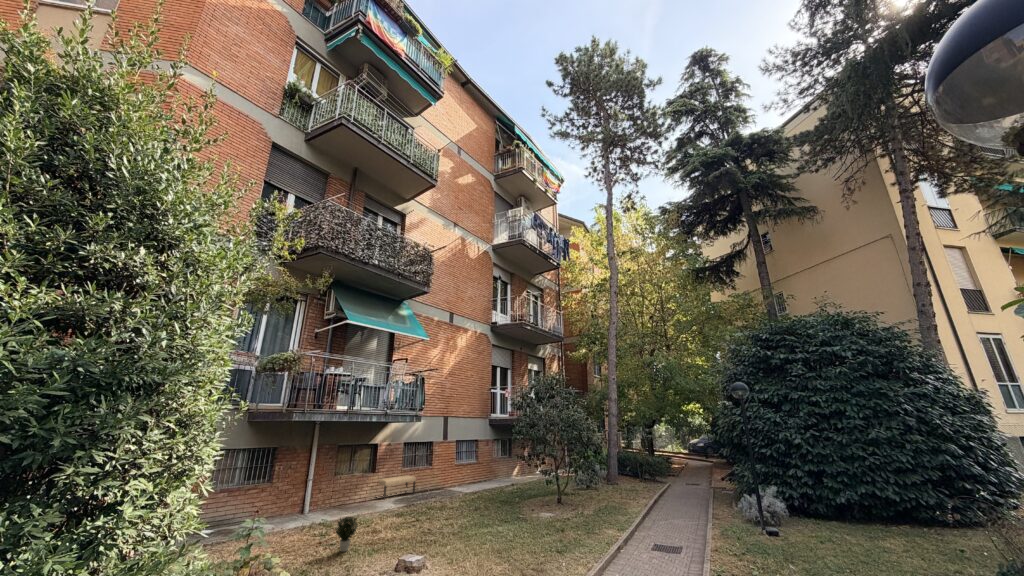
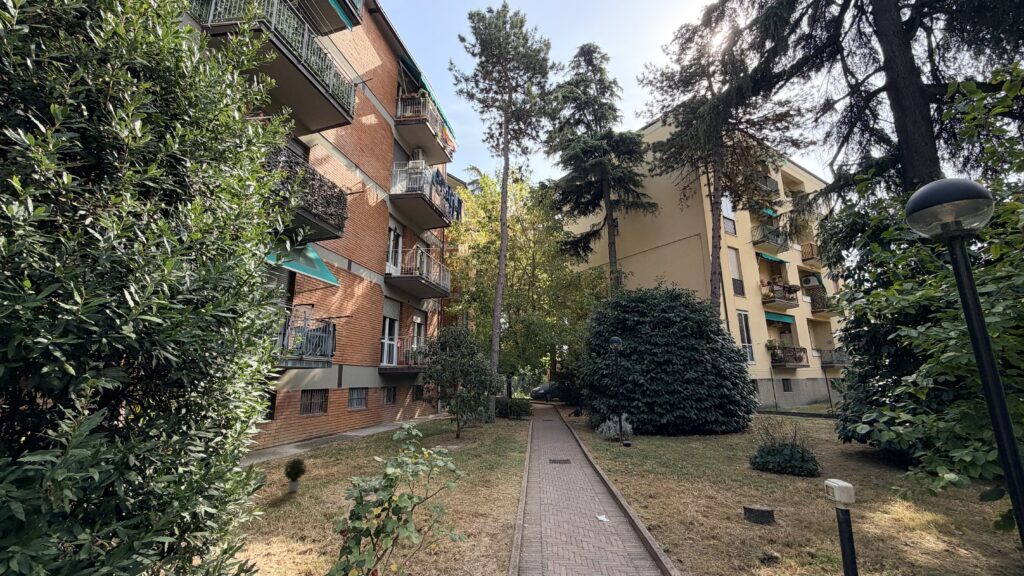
bench: present [379,475,416,499] -> none [272,425,315,449]

